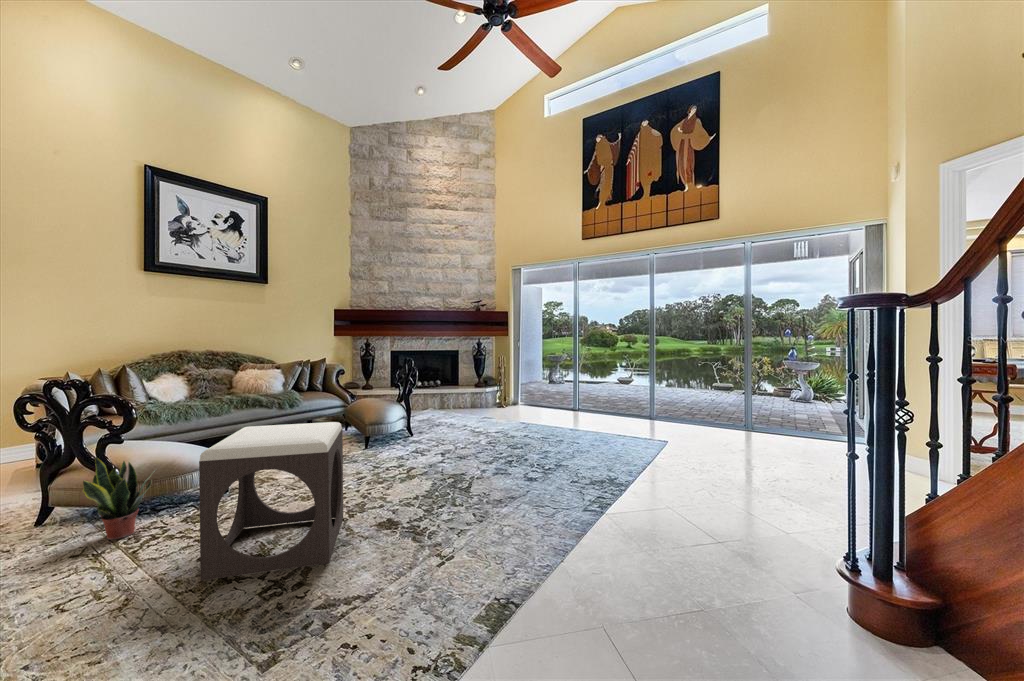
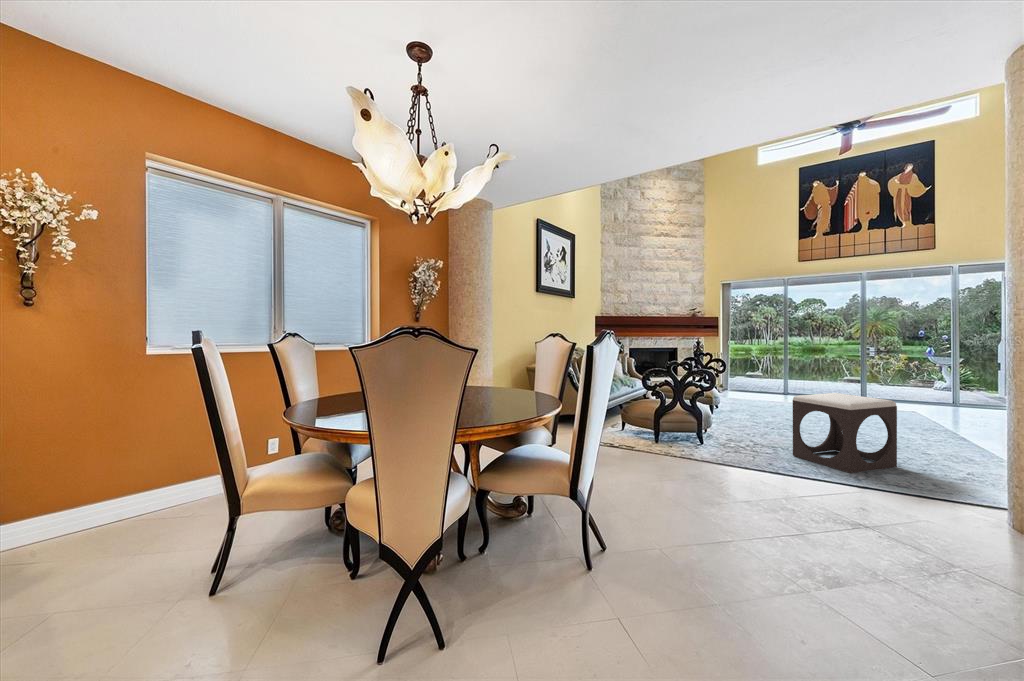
potted plant: present [83,458,155,540] -> none [715,413,744,461]

